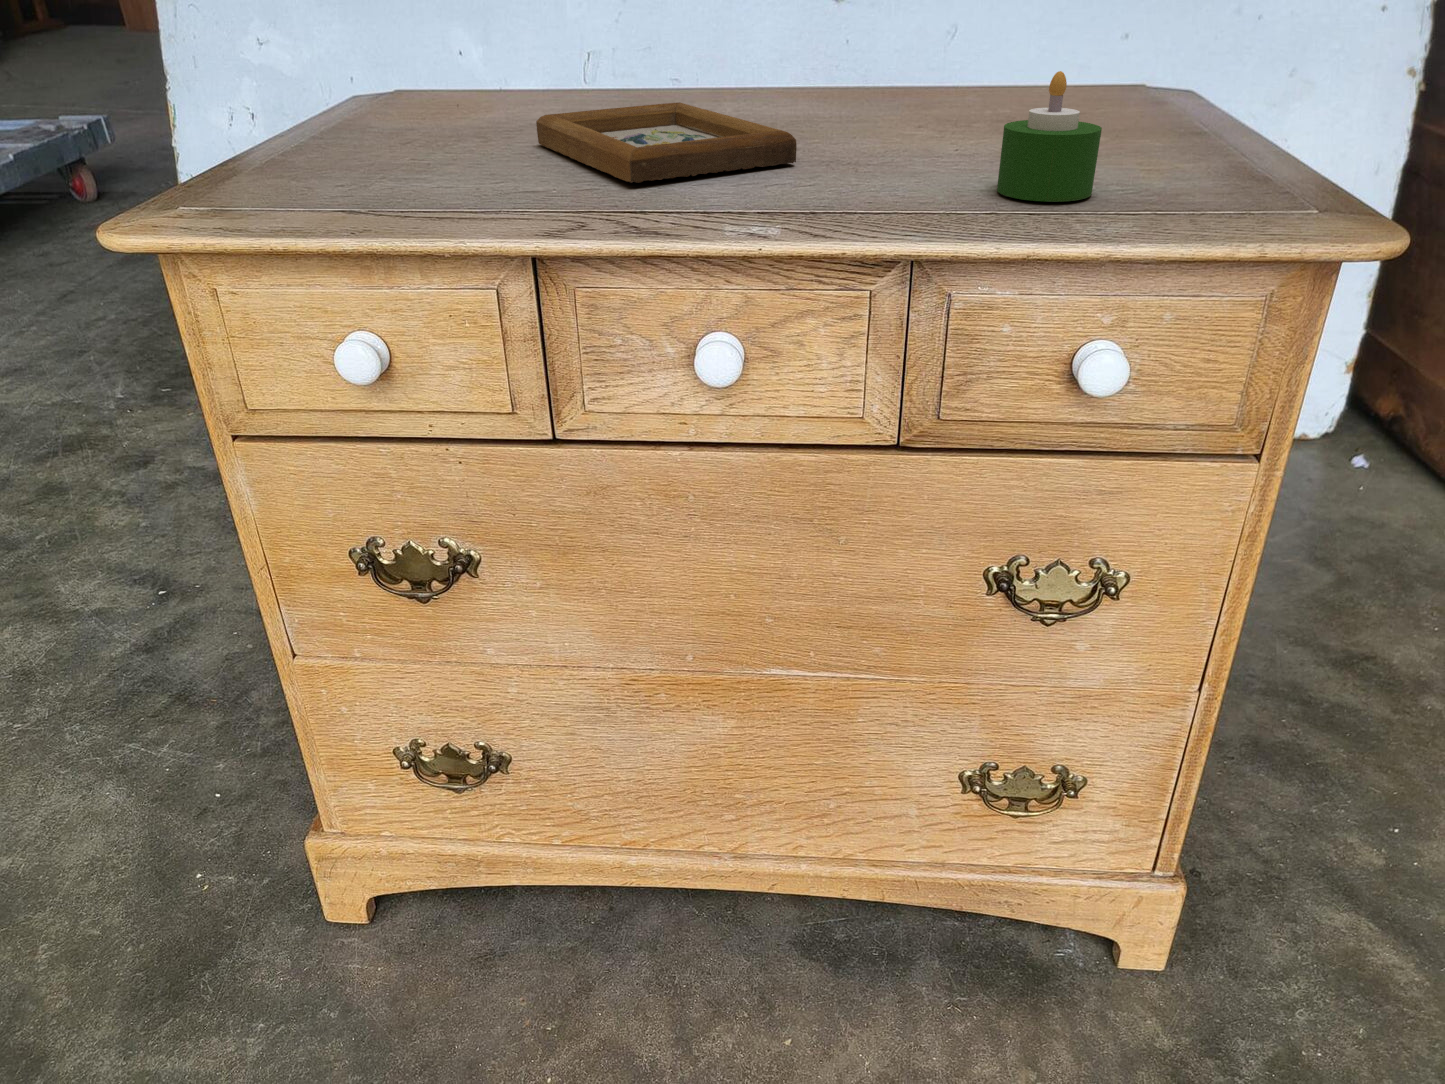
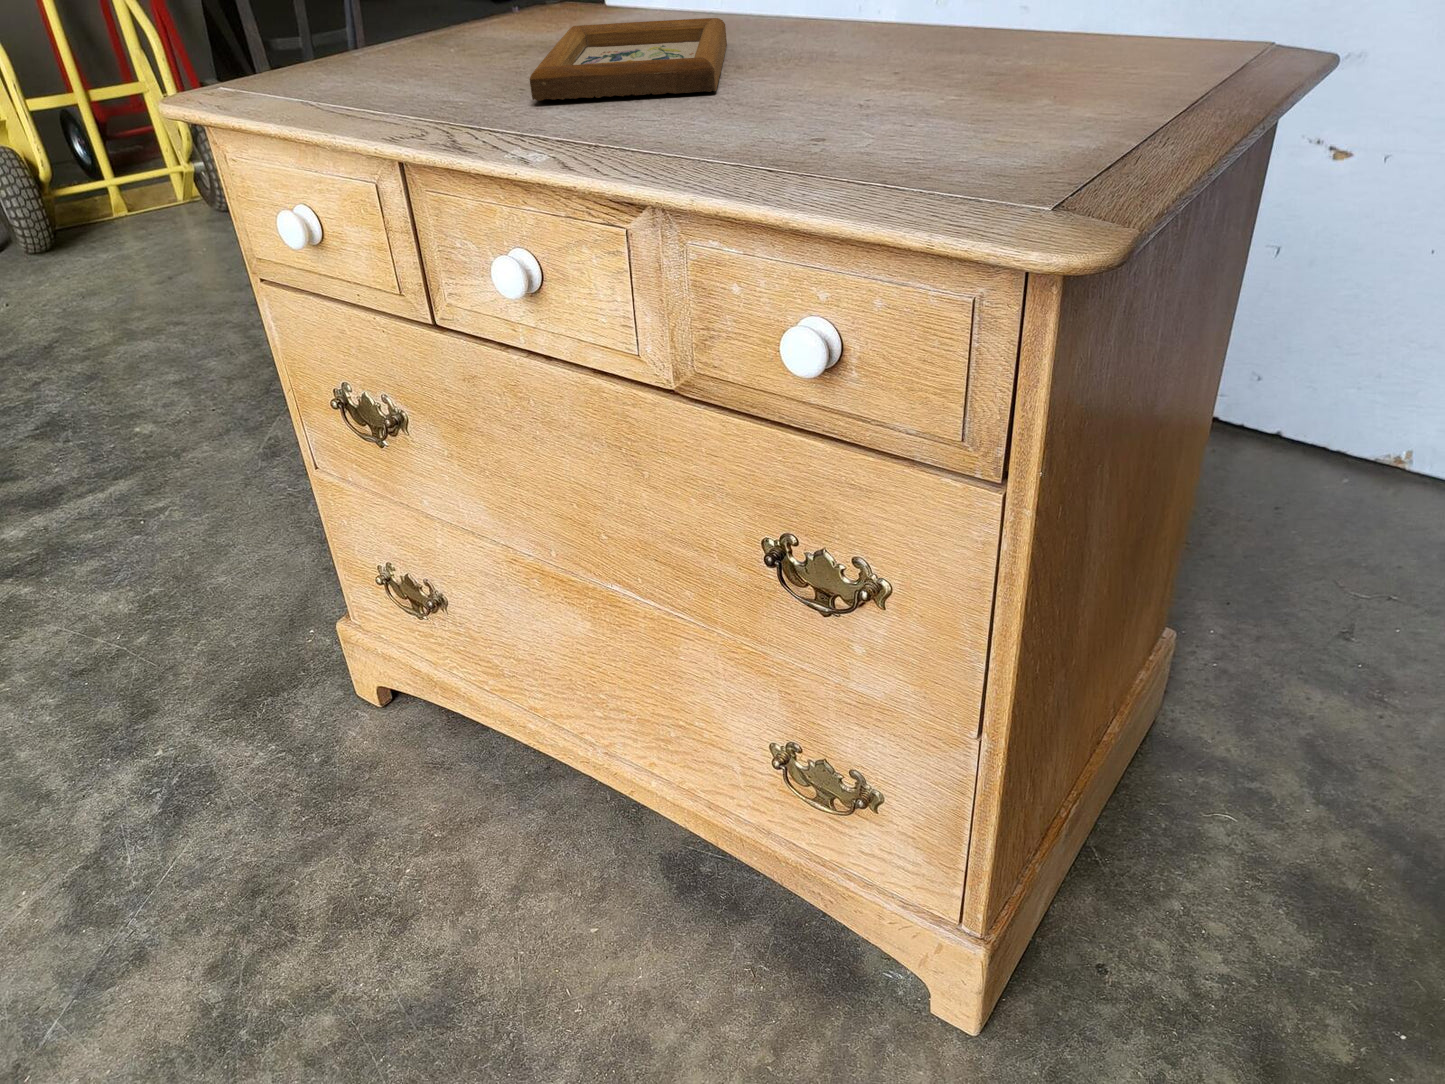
candle: present [997,71,1102,202] -> none [802,15,906,161]

